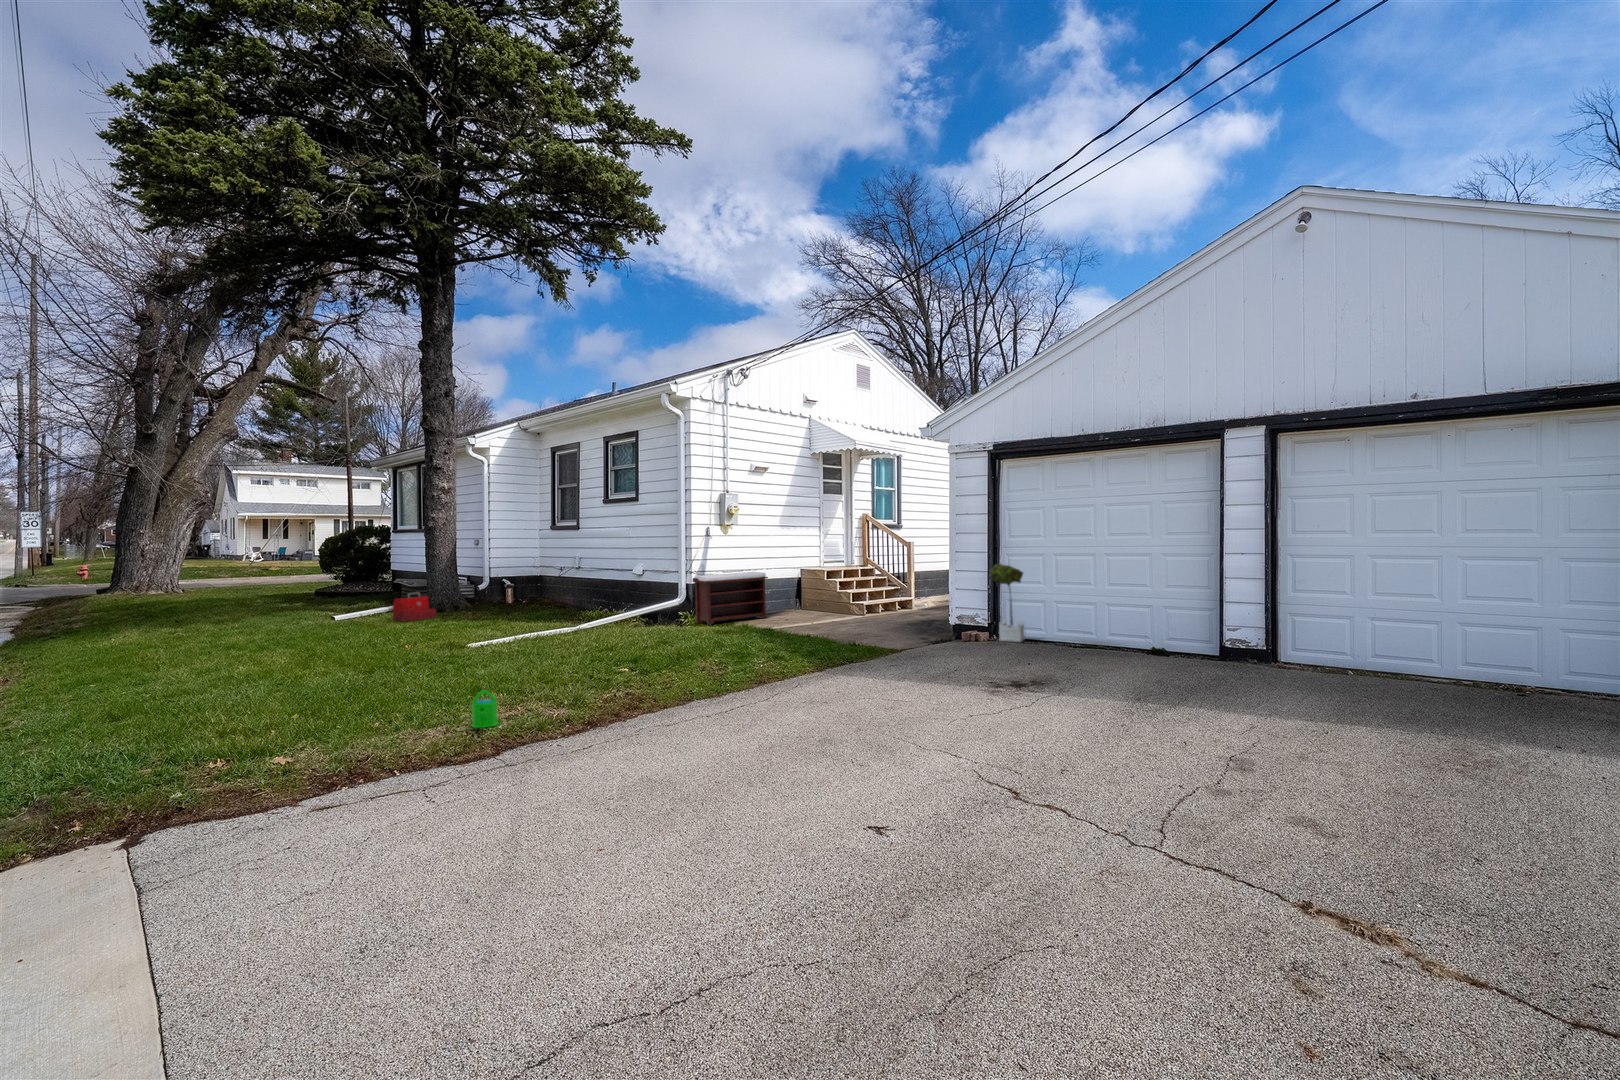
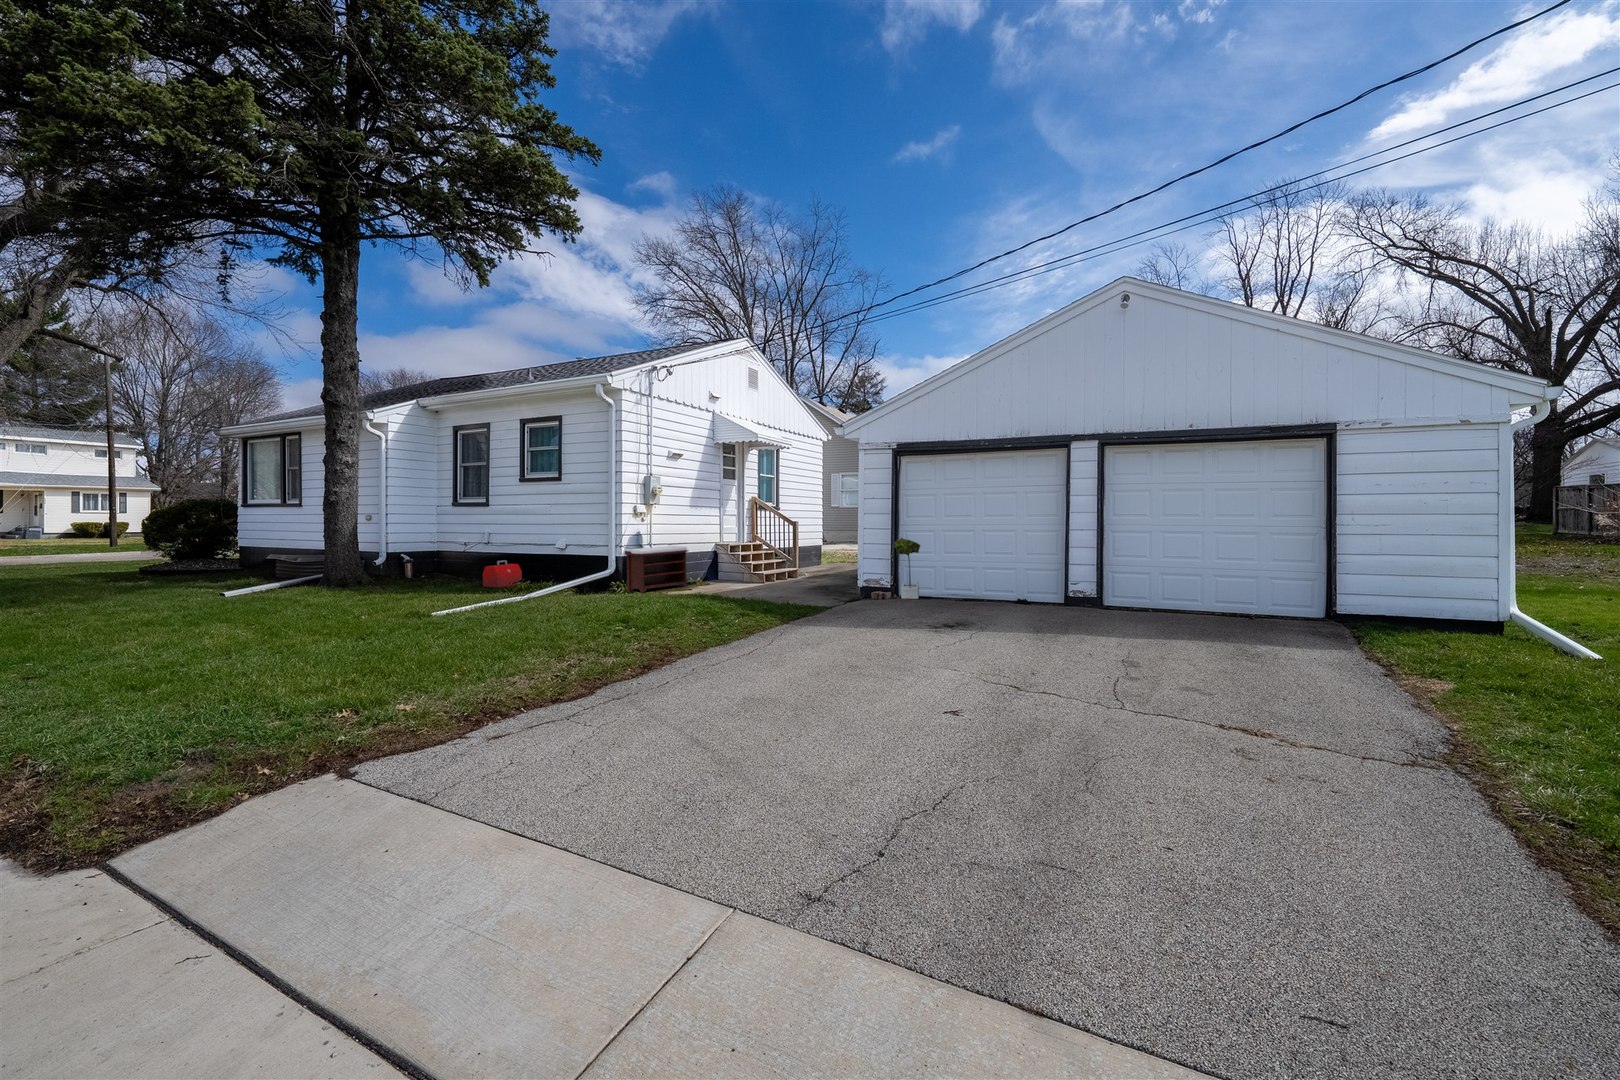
toolbox: present [393,592,436,622] -> present [483,560,522,587]
watering can: present [471,690,498,728] -> none [547,641,571,674]

